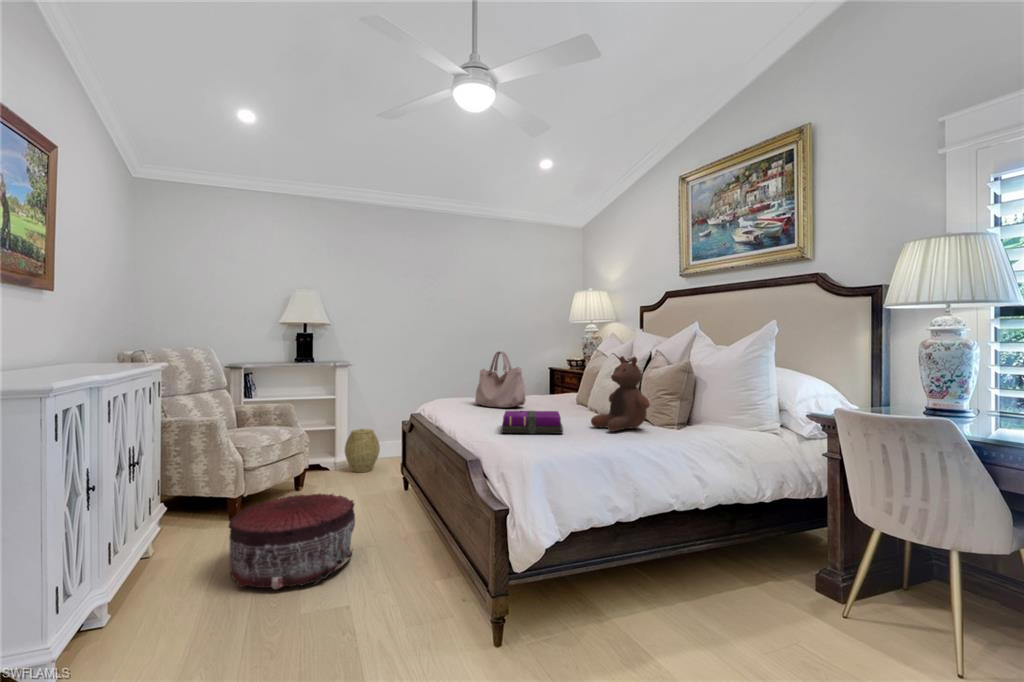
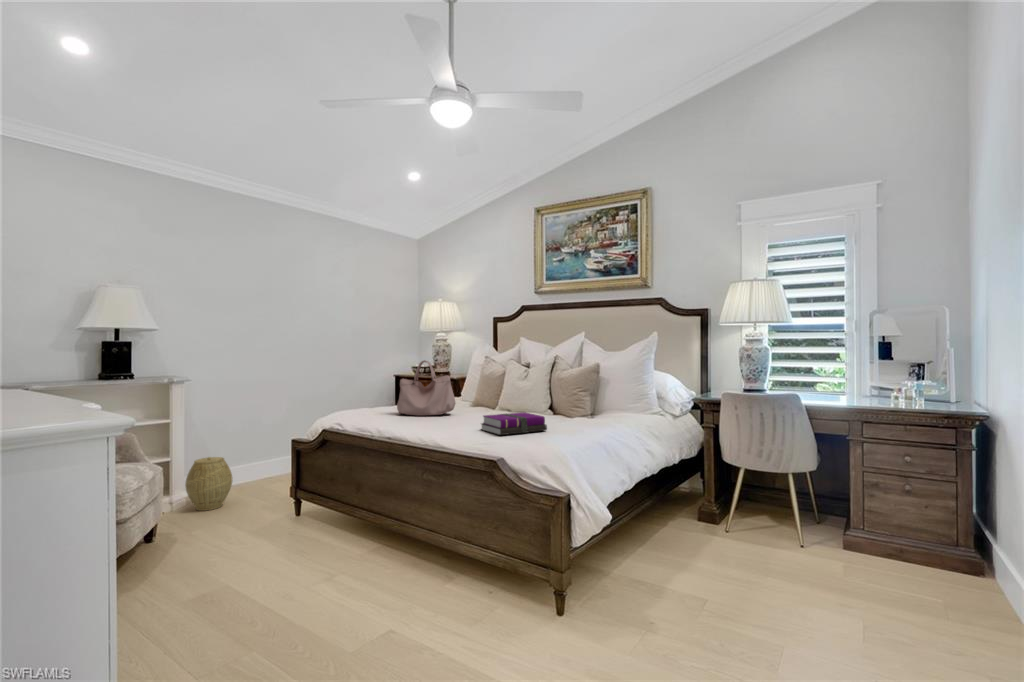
stuffed bear: present [591,356,650,431] -> none [551,362,600,425]
pouf: present [229,494,355,589] -> none [193,525,344,649]

